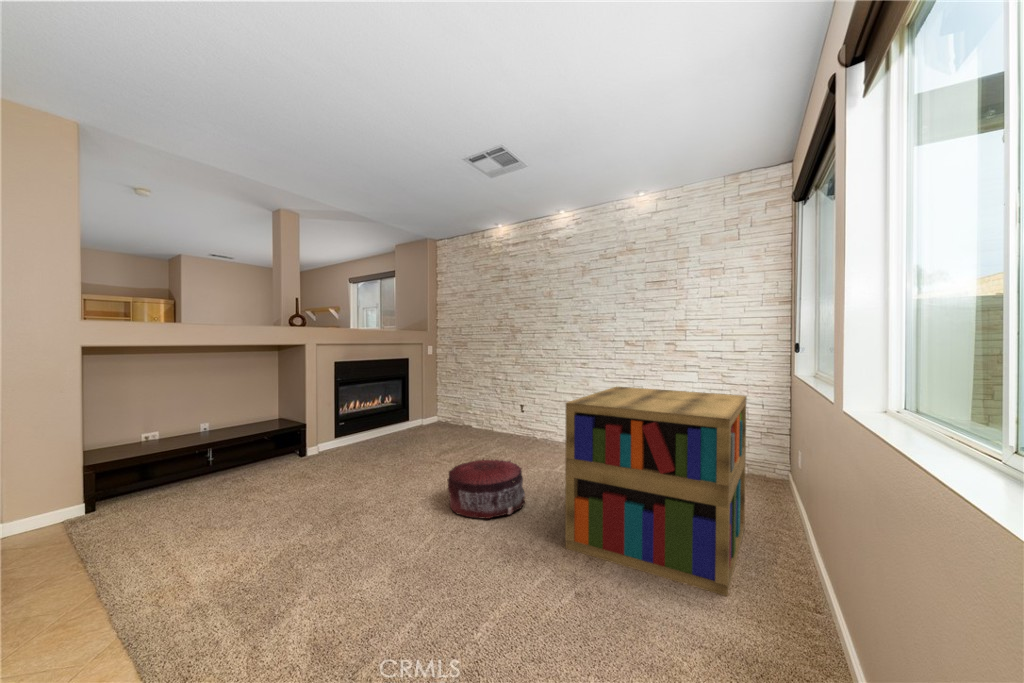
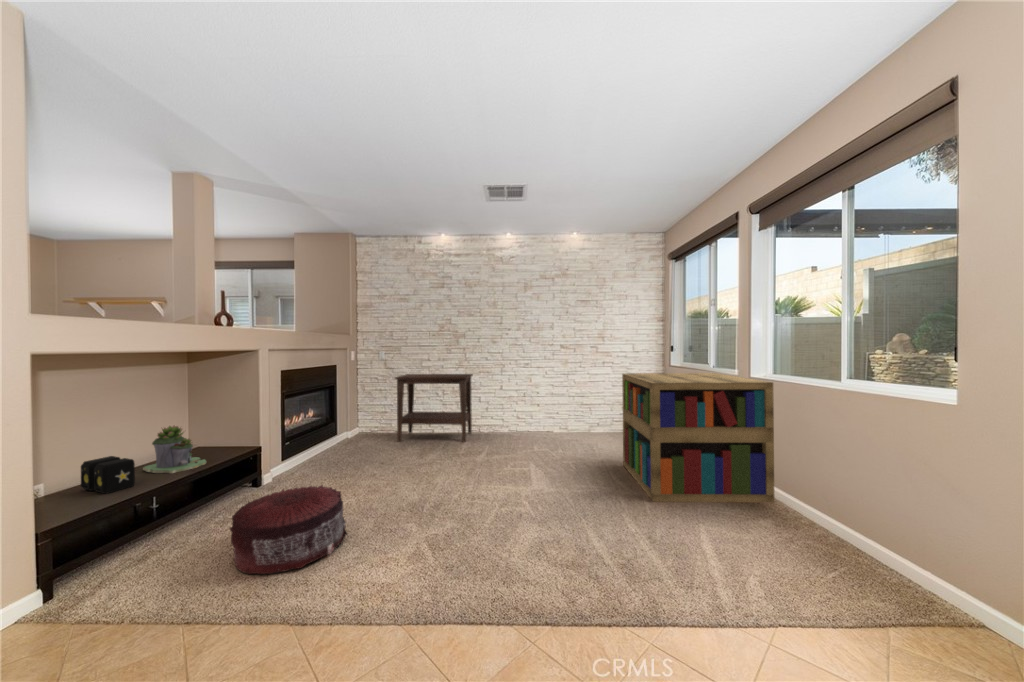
side table: none [447,370,529,445] -> present [395,374,473,442]
succulent planter: none [222,401,259,435] -> present [143,425,206,473]
speaker: none [179,418,200,443] -> present [81,456,135,494]
pouf: present [448,459,525,519] -> present [230,485,347,574]

